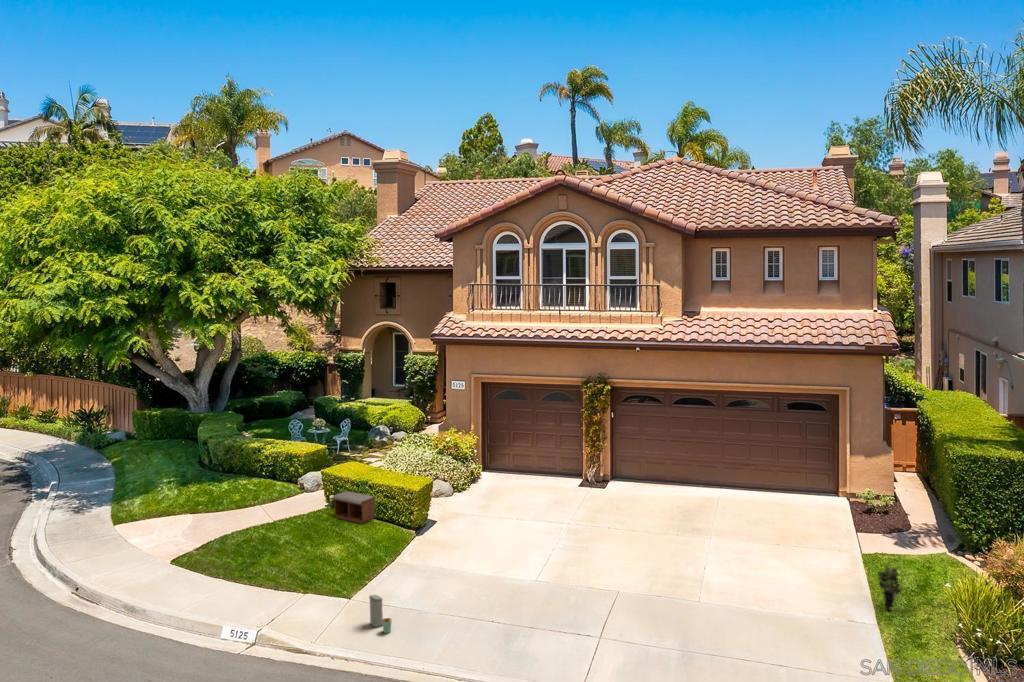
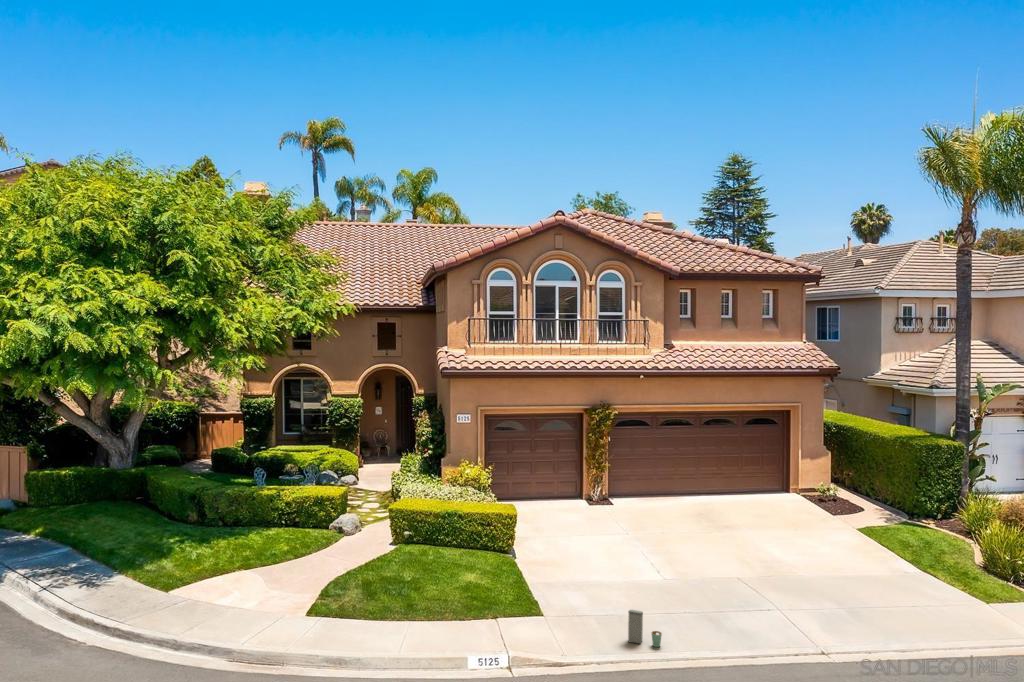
bench: present [334,491,375,524] -> none [437,524,482,555]
potted plant: present [877,565,901,611] -> none [949,529,971,566]

